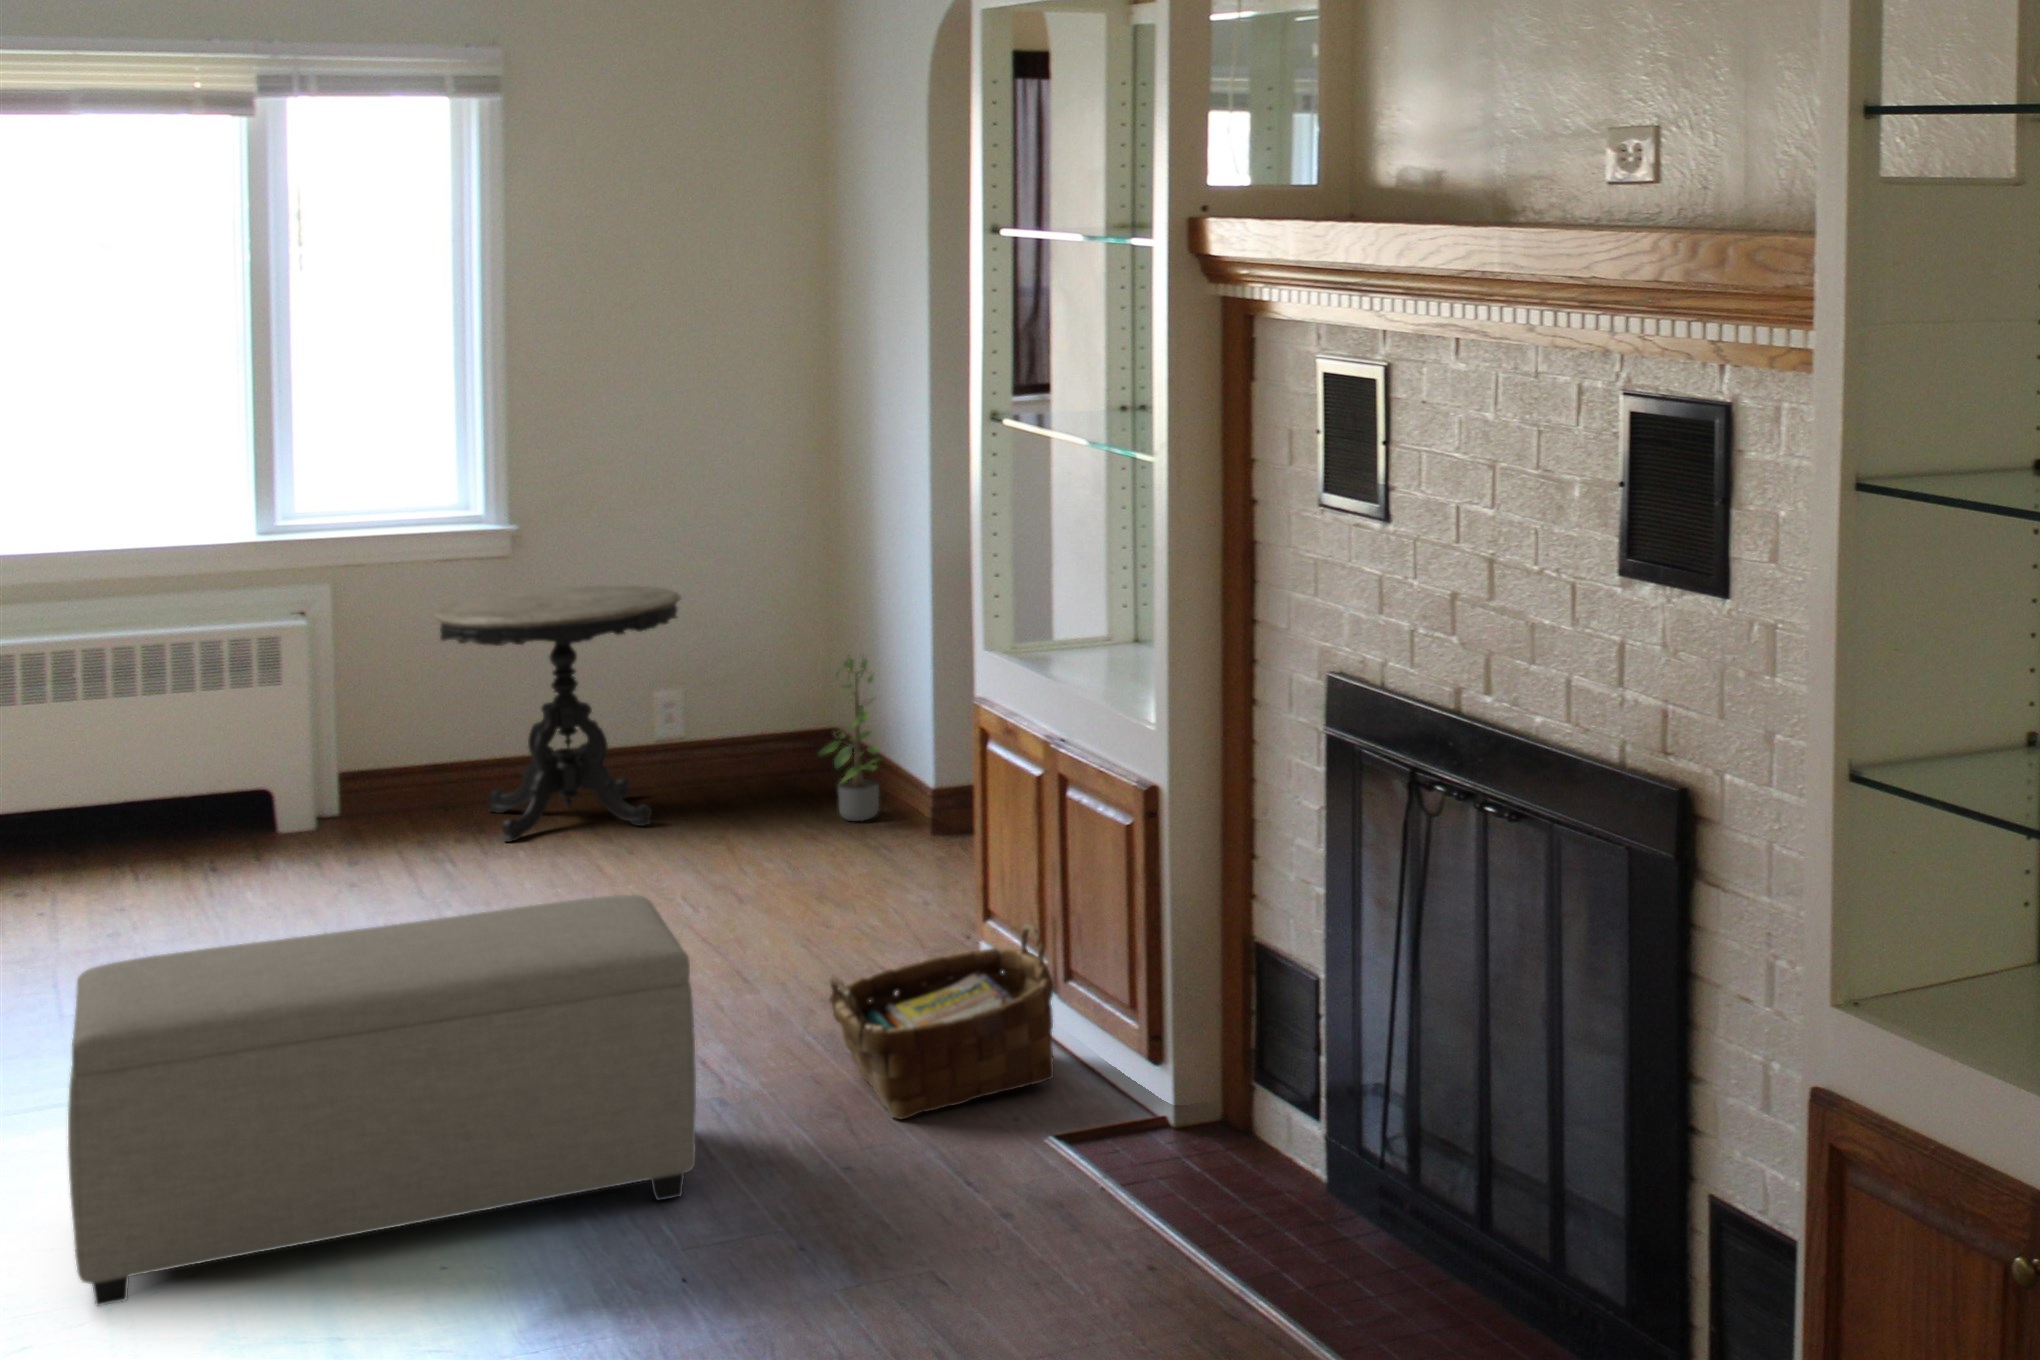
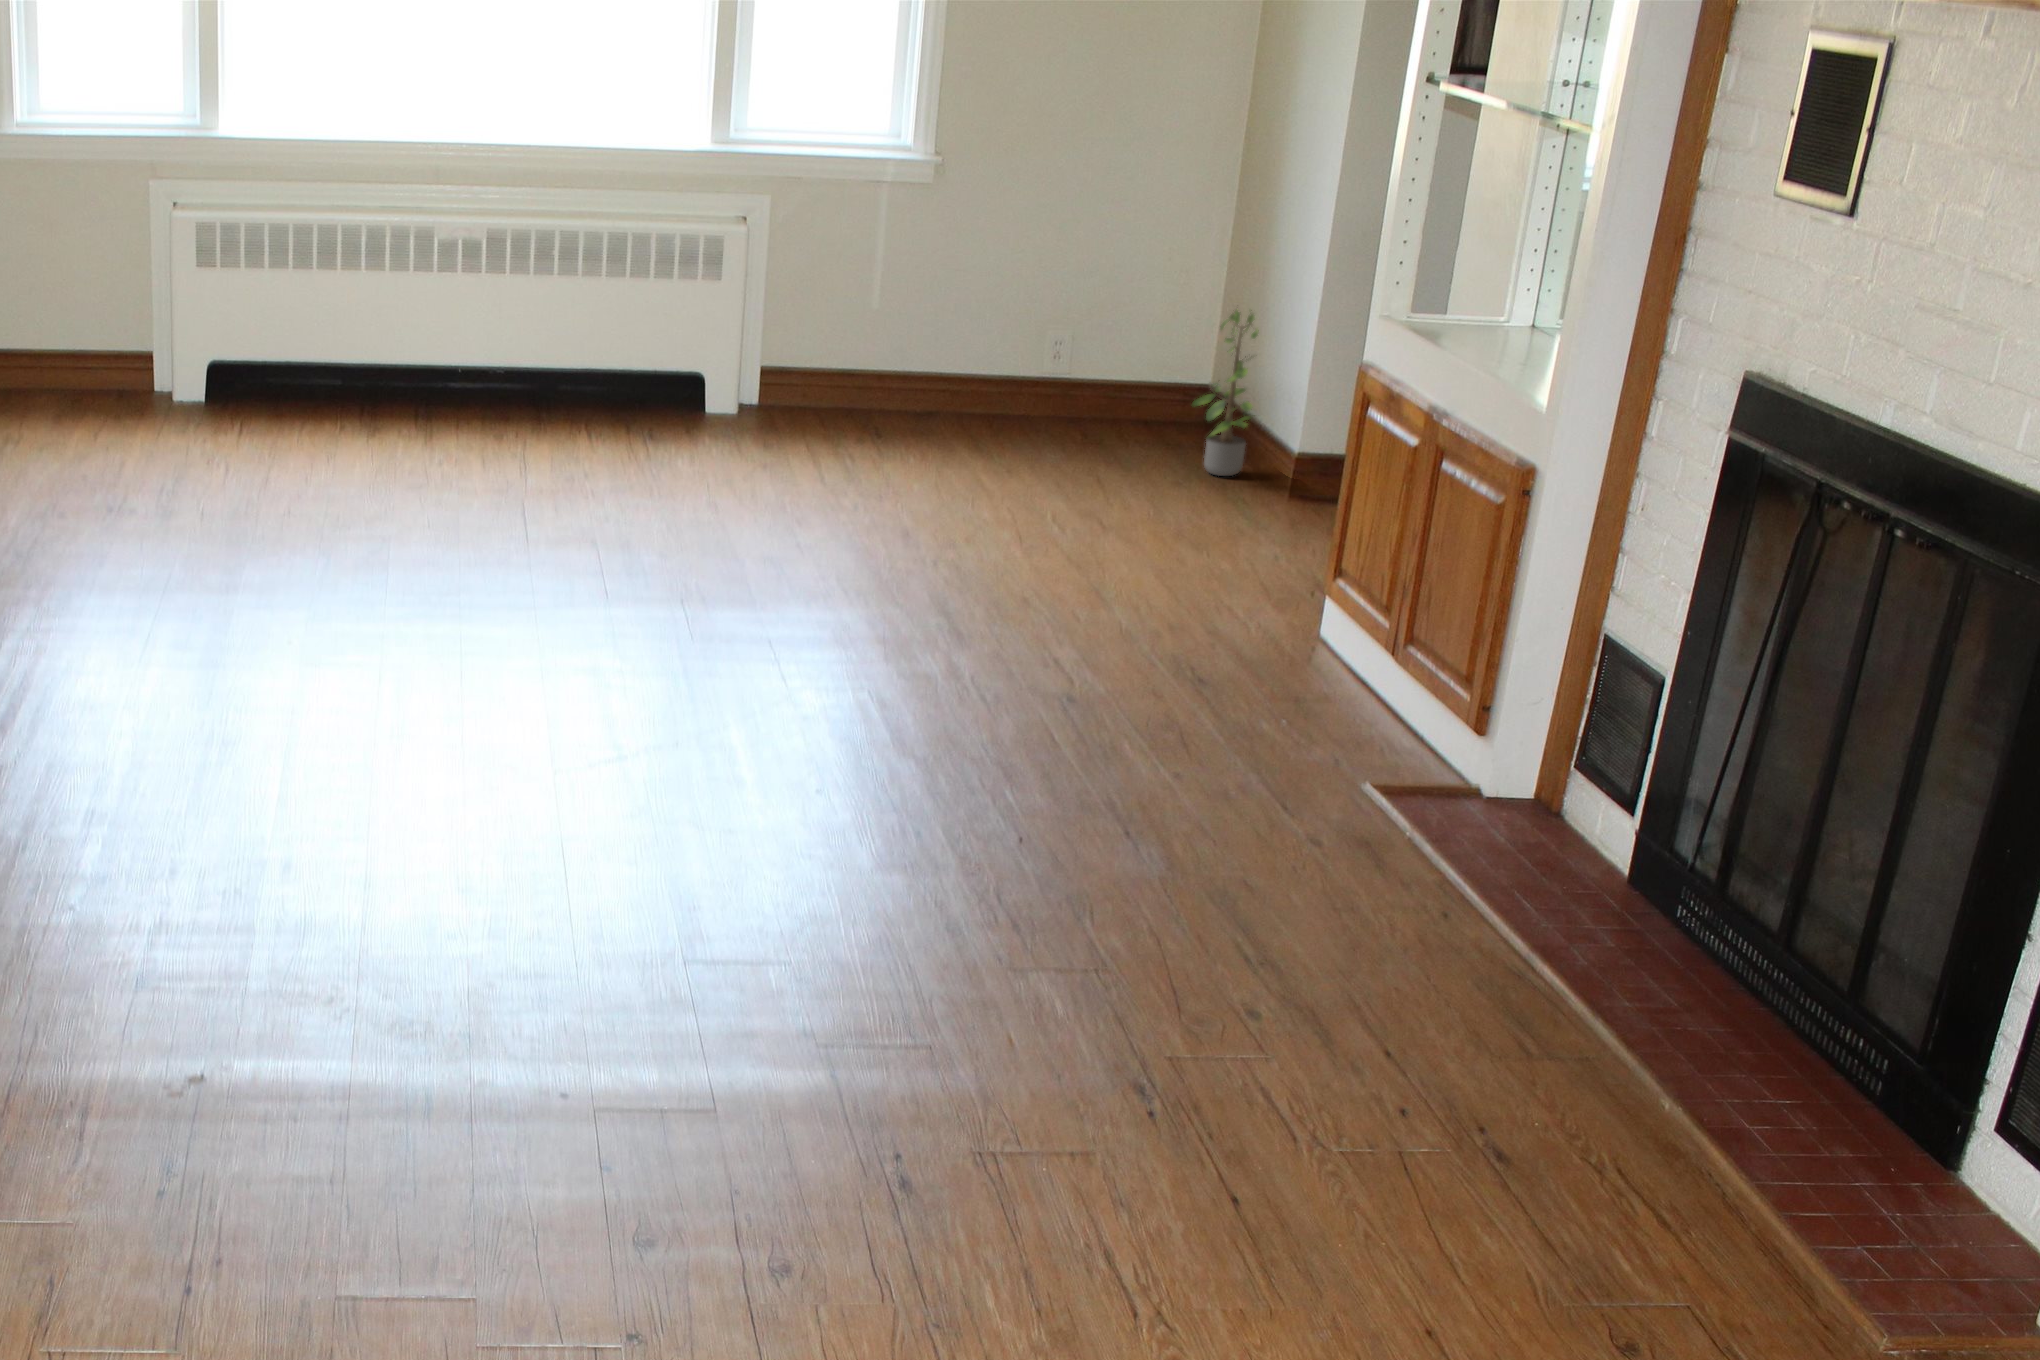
side table: present [435,586,680,842] -> none [858,211,1081,452]
ottoman: present [68,895,696,1306] -> none [582,494,1071,770]
woven basket: present [829,924,1054,1119] -> none [1183,588,1396,745]

